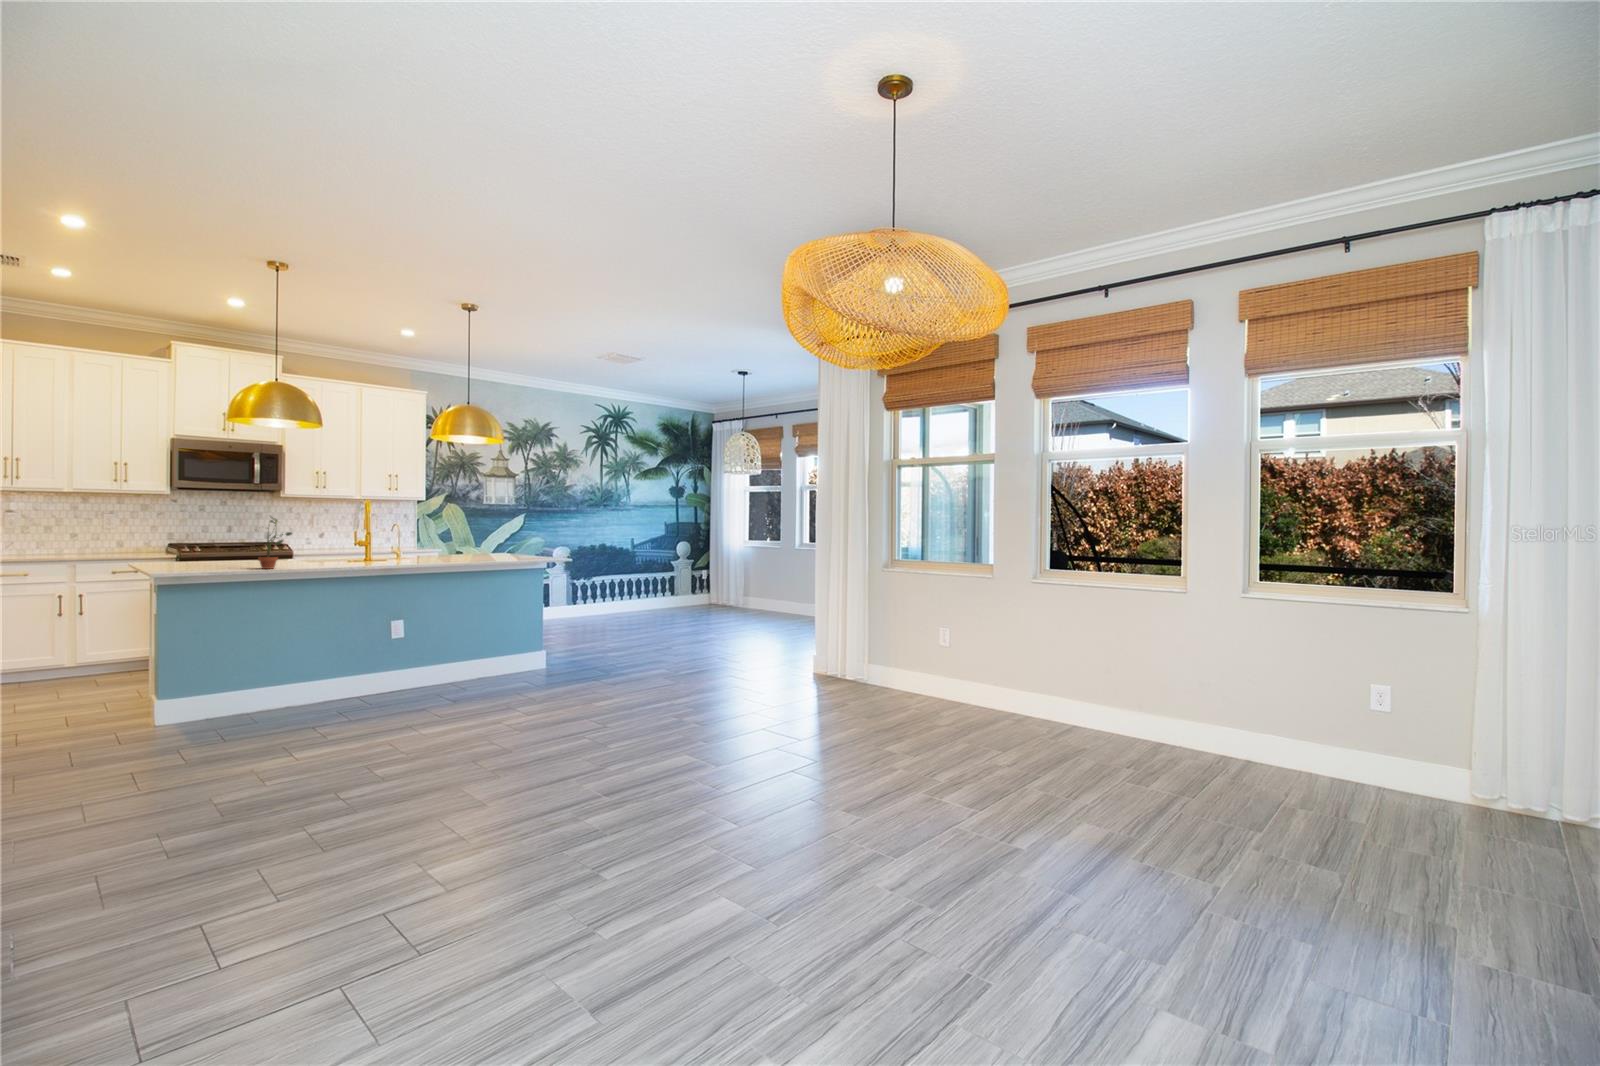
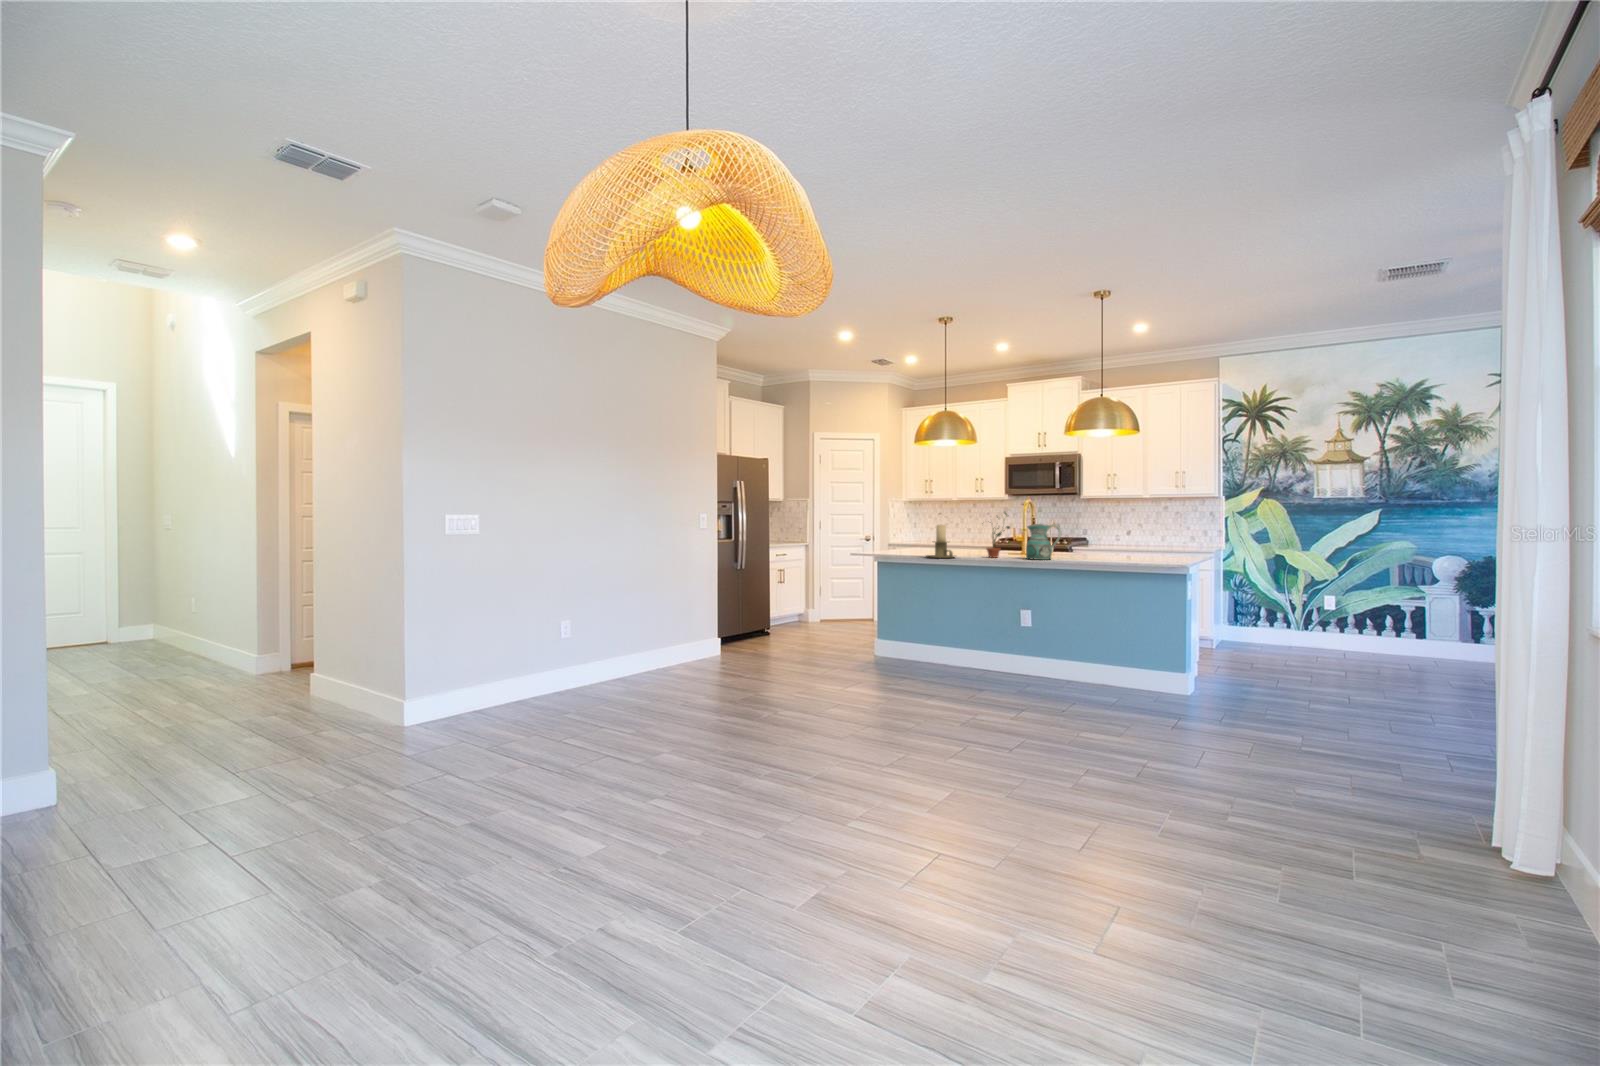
candle holder: none [176,531,228,574] -> present [927,525,954,558]
ceramic pitcher: none [319,531,359,568] -> present [1026,524,1061,560]

